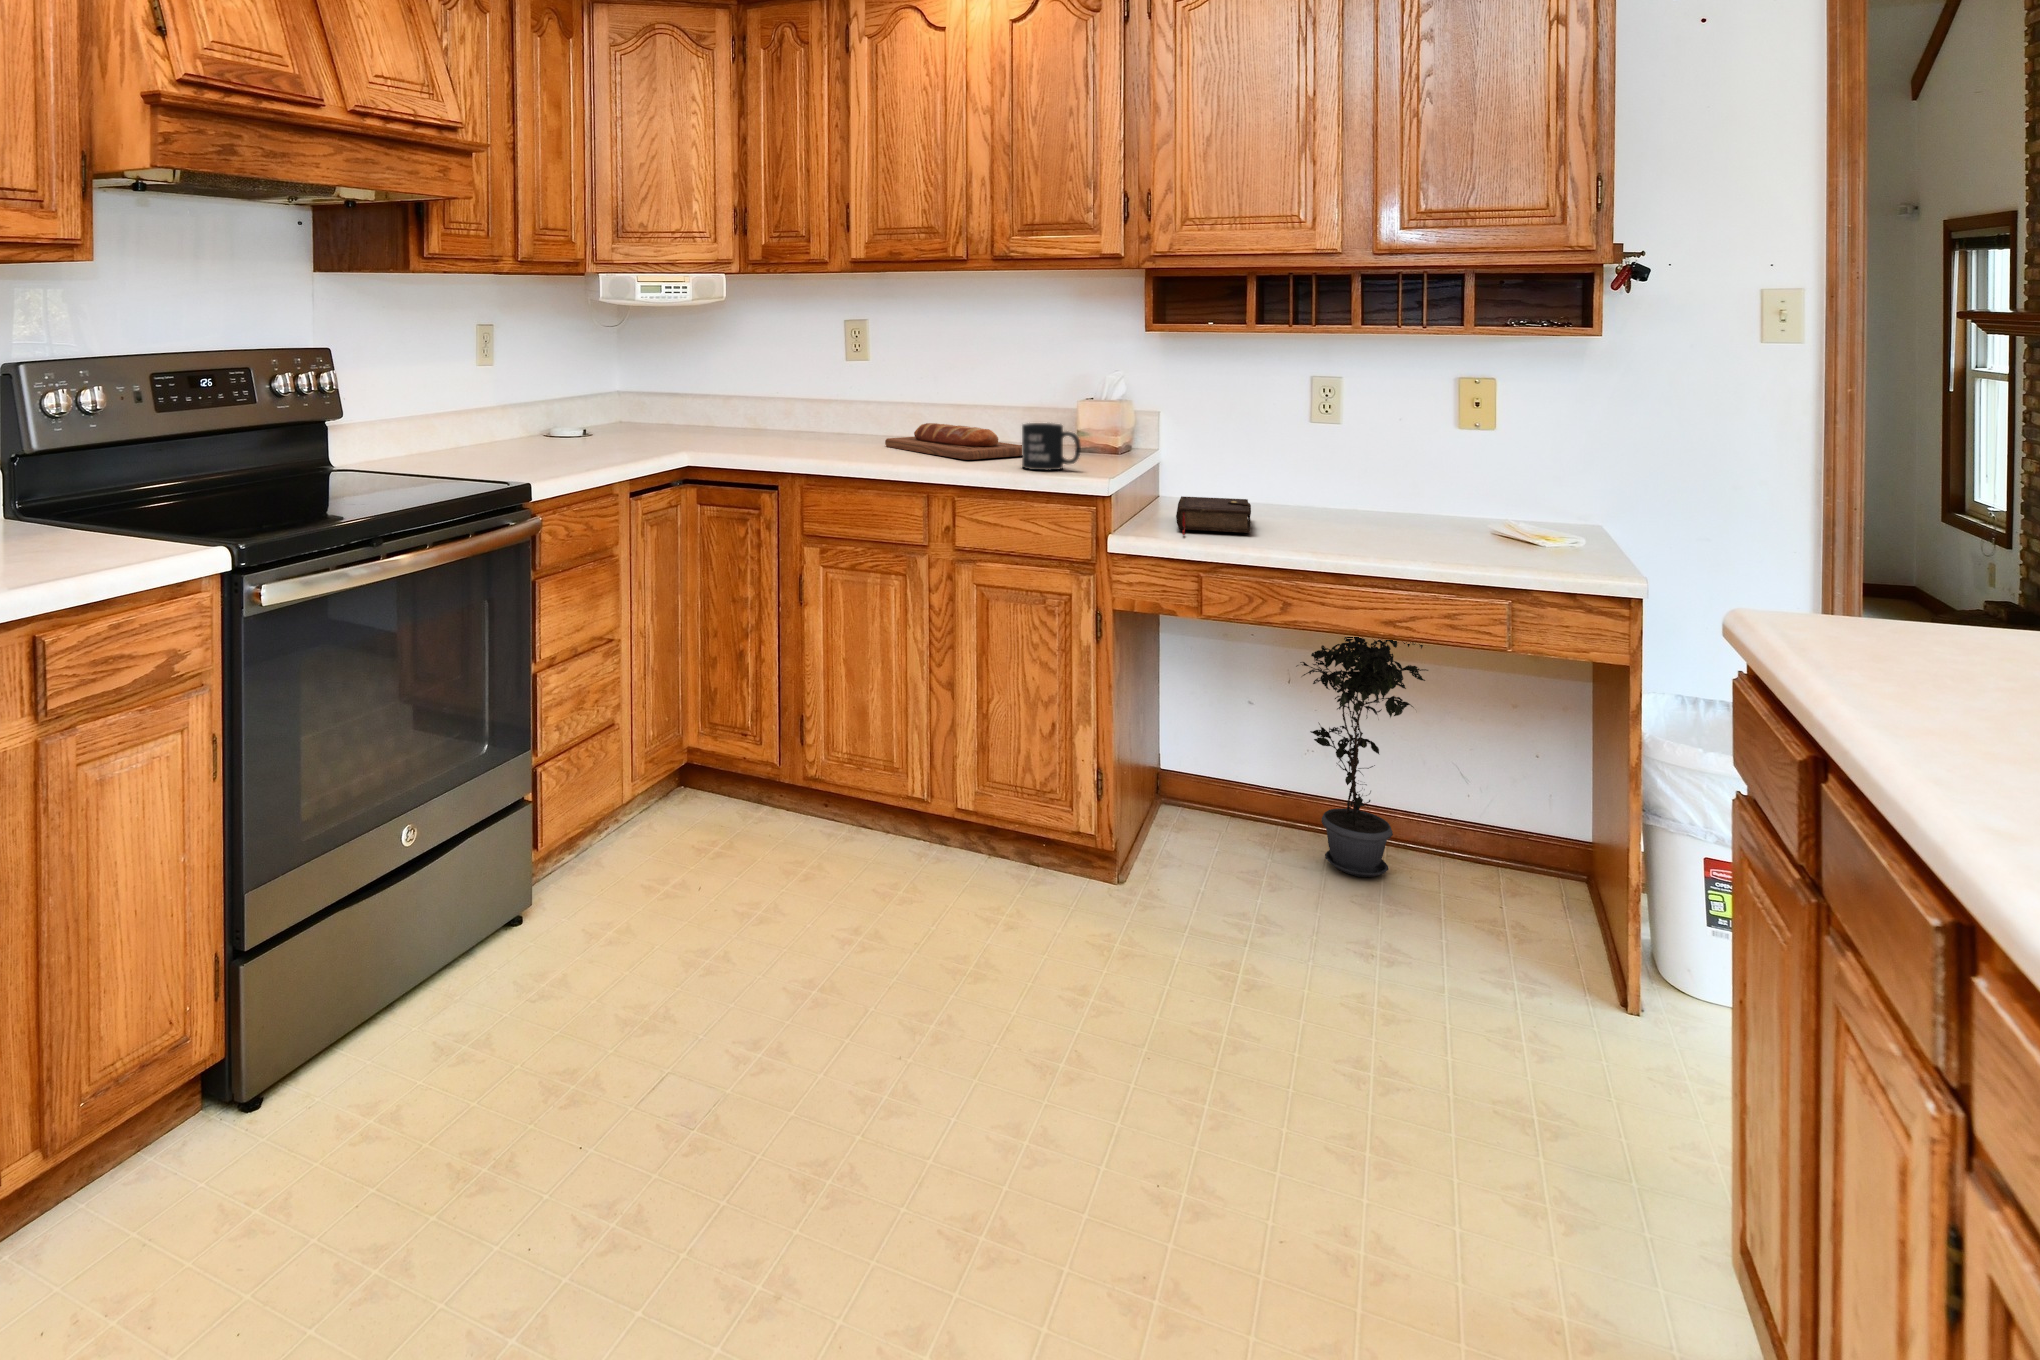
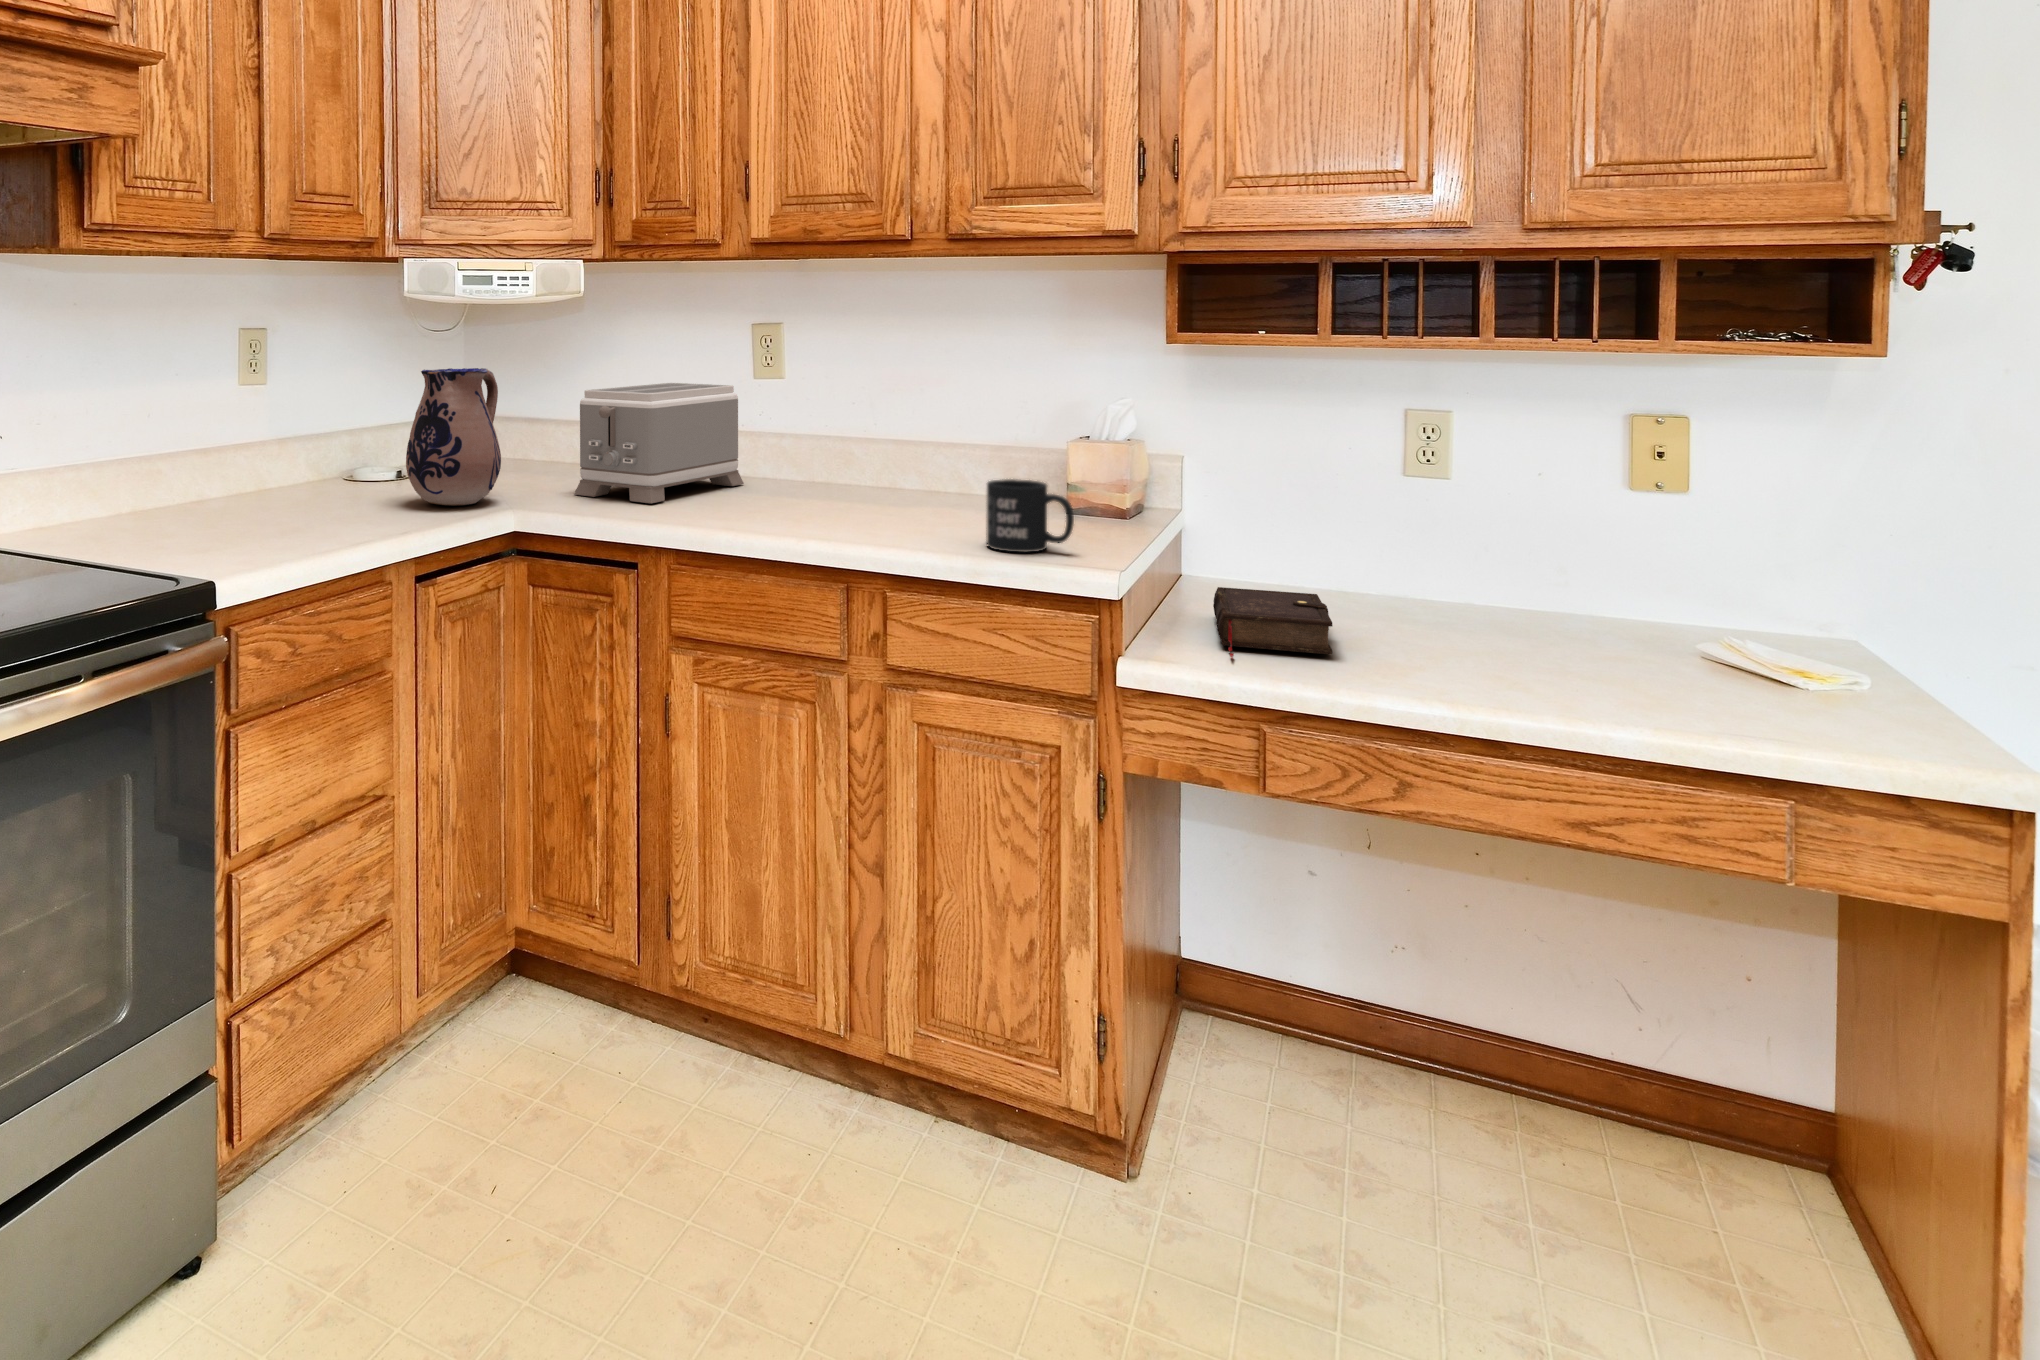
ceramic pitcher: none [607,351,674,449] -> present [406,368,501,506]
toaster: none [723,363,844,447] -> present [574,383,744,503]
bread loaf: present [885,423,1022,460] -> none [796,471,997,529]
potted plant: present [1296,637,1428,877] -> none [1388,755,1600,1168]

